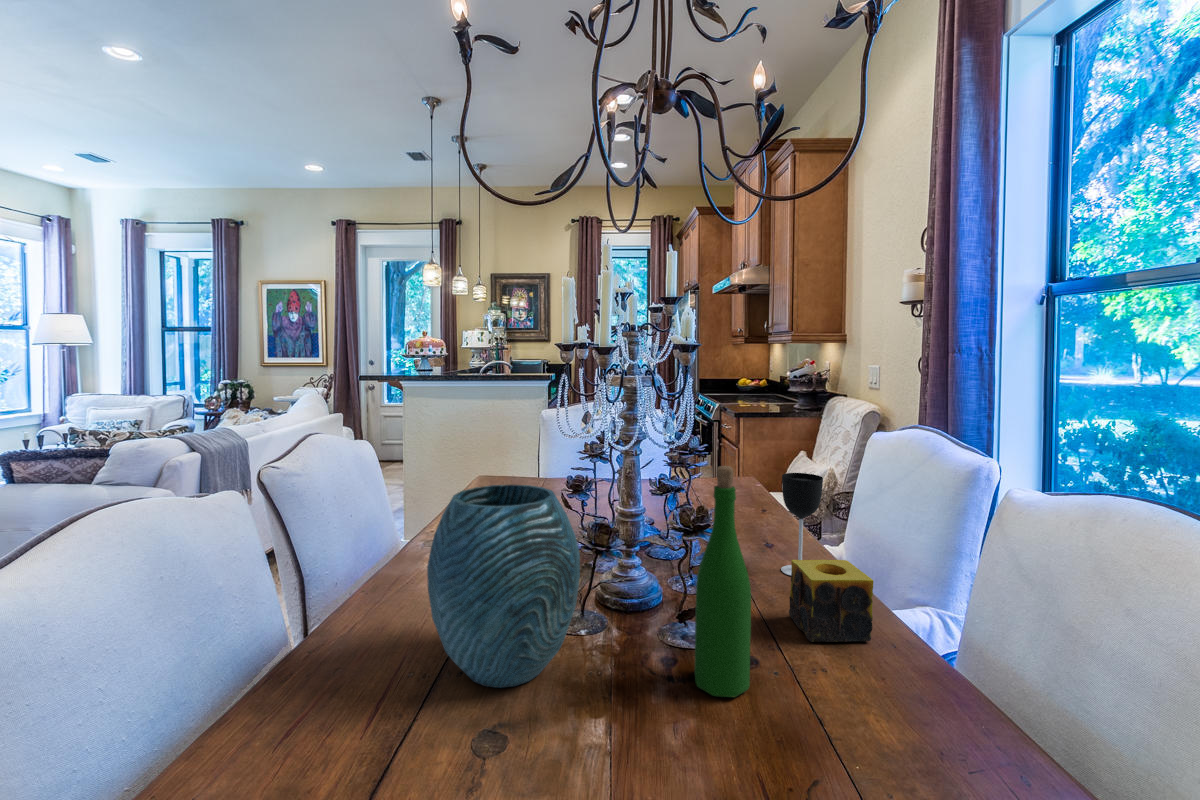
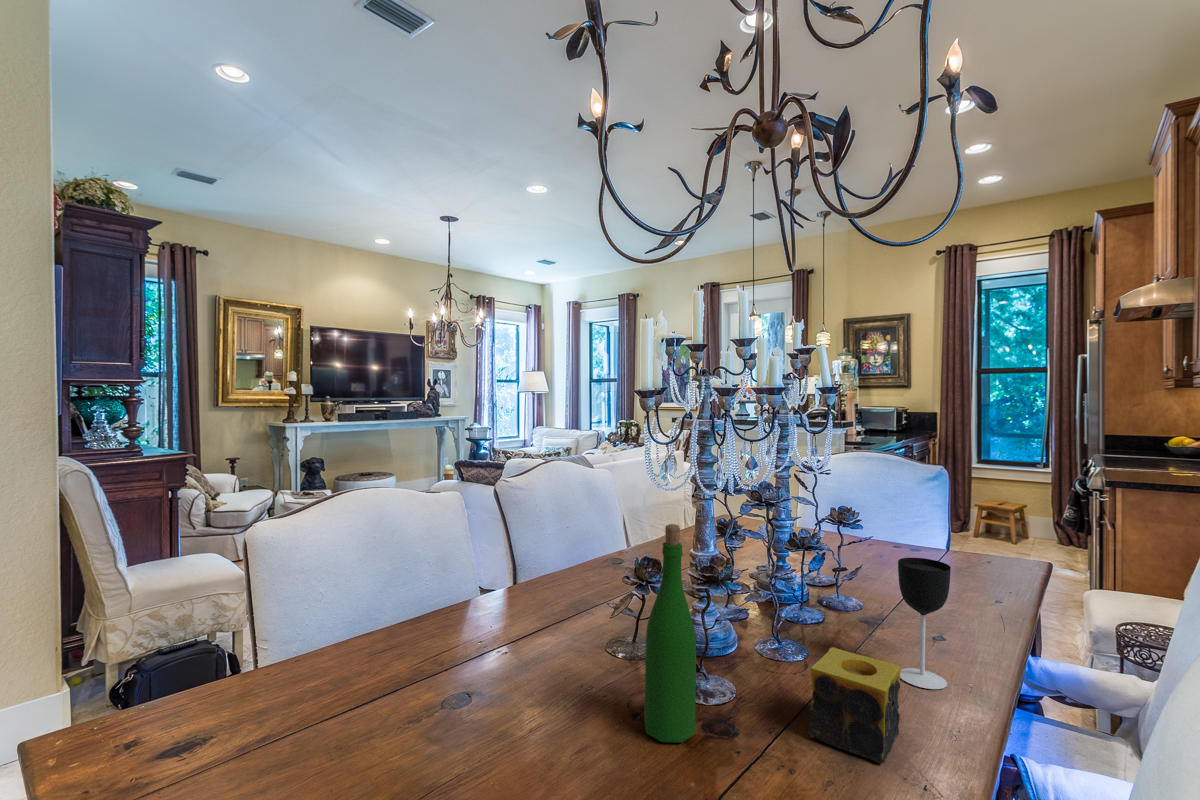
vase: present [427,484,580,688] -> none [487,515,602,671]

